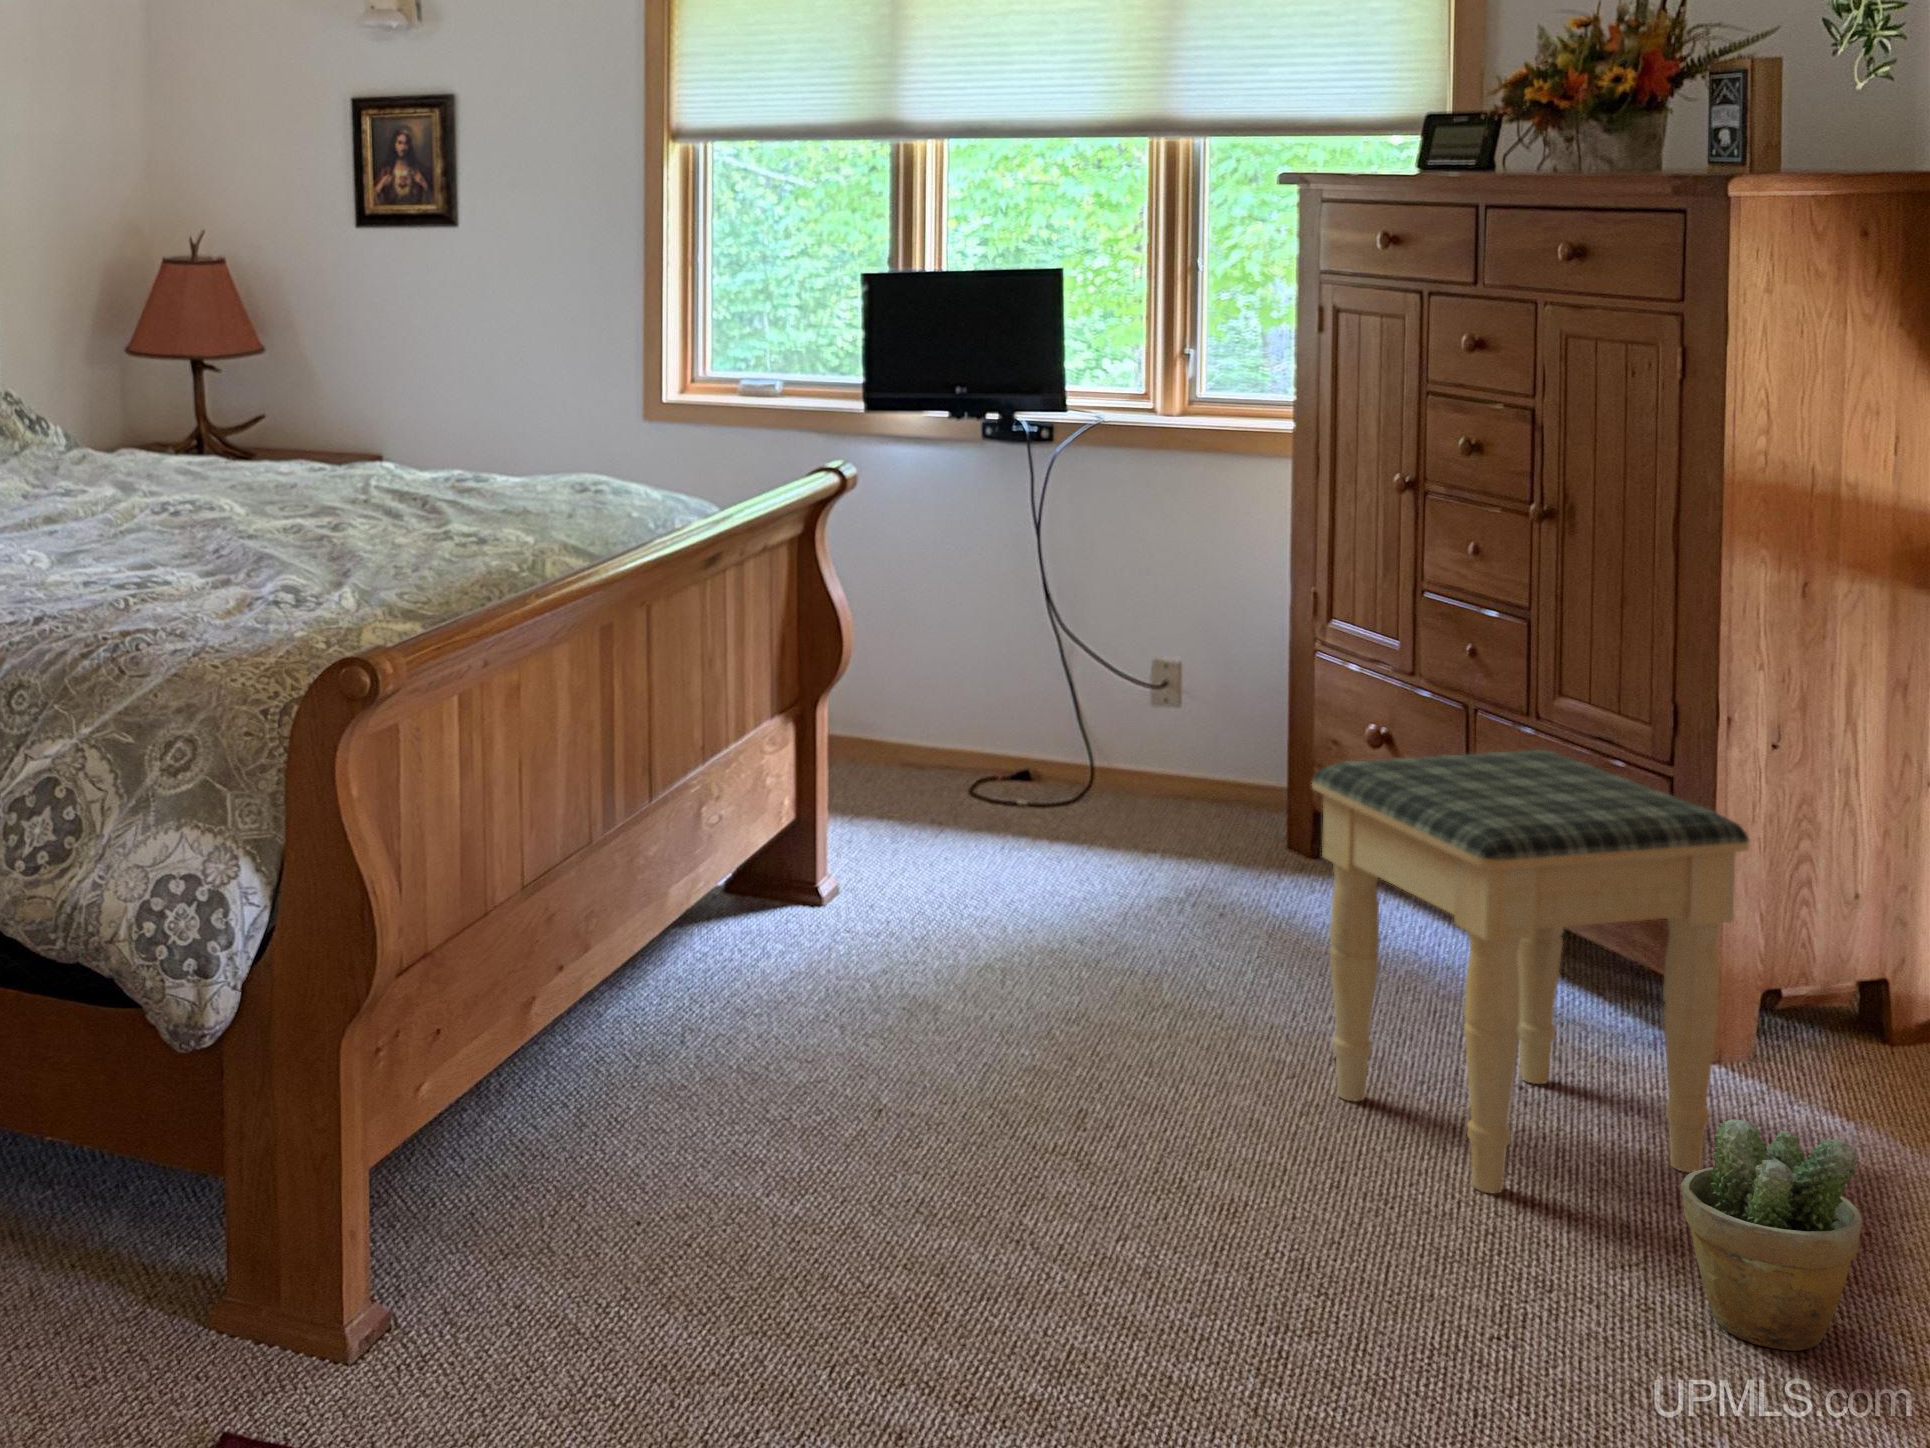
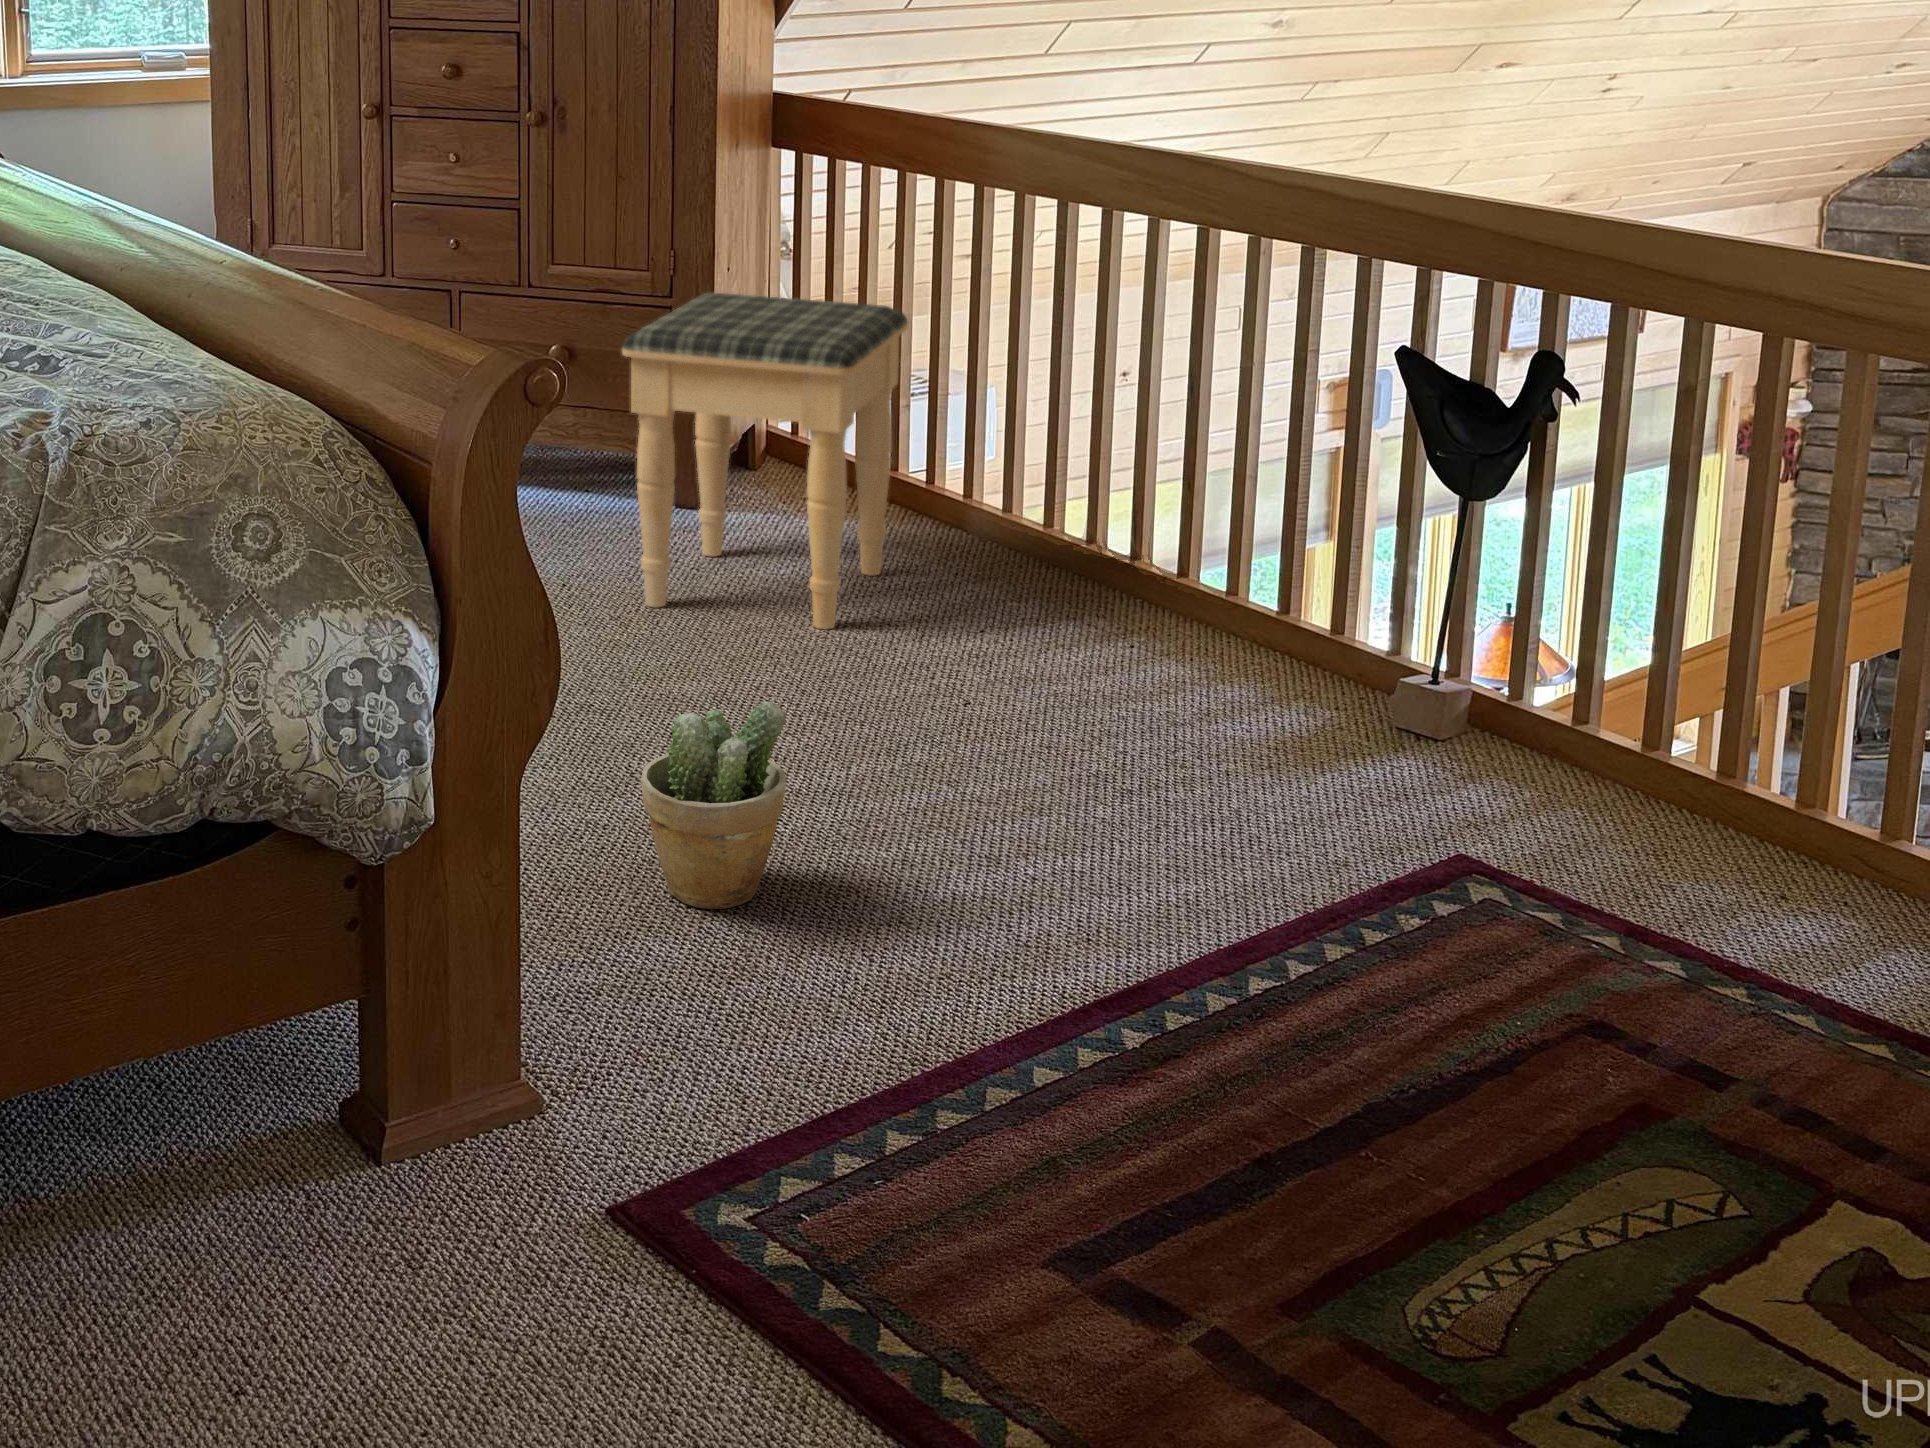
potted plant: present [1681,1119,1862,1351] -> present [641,702,787,909]

